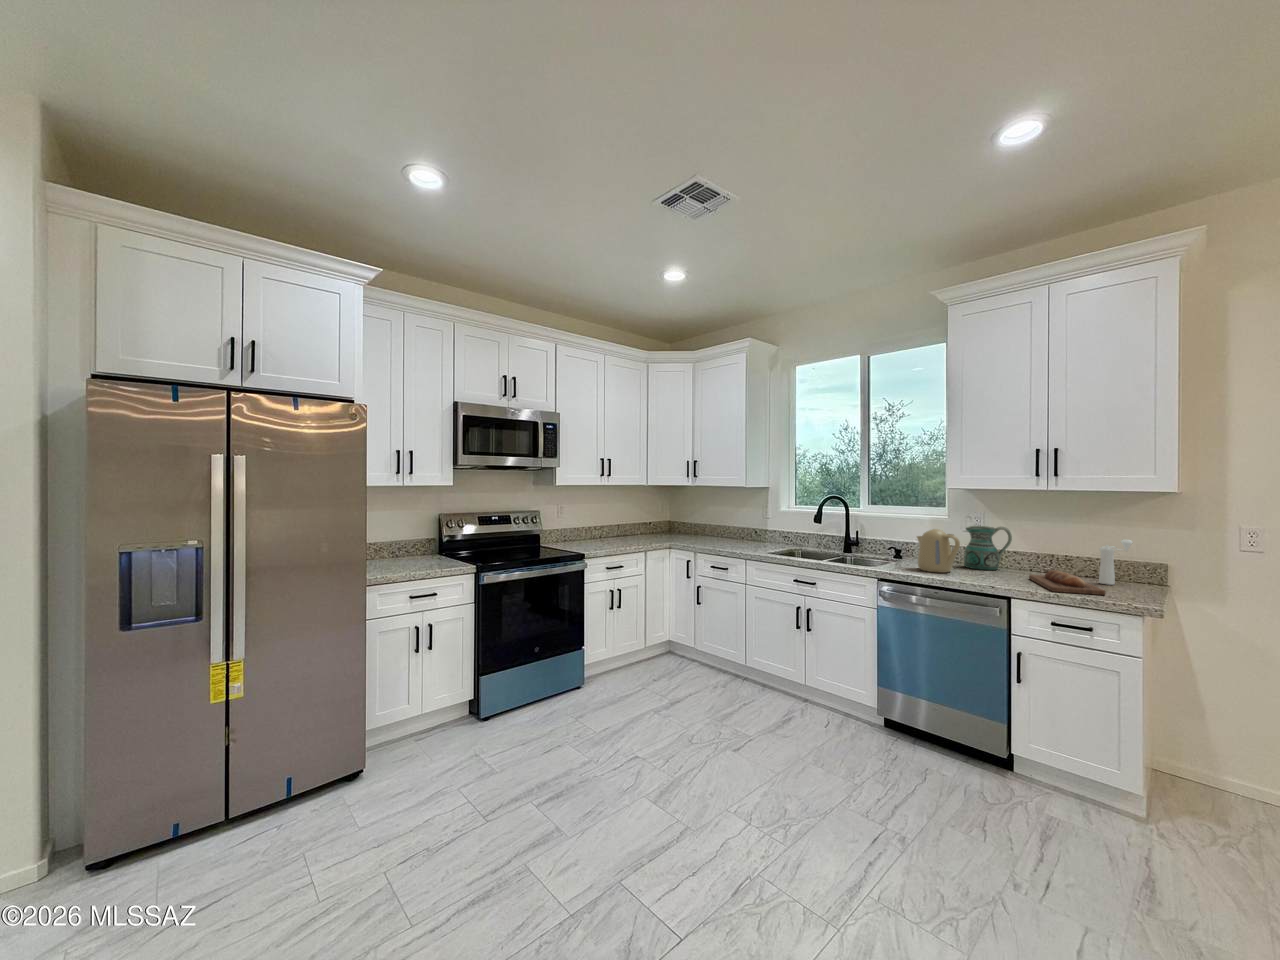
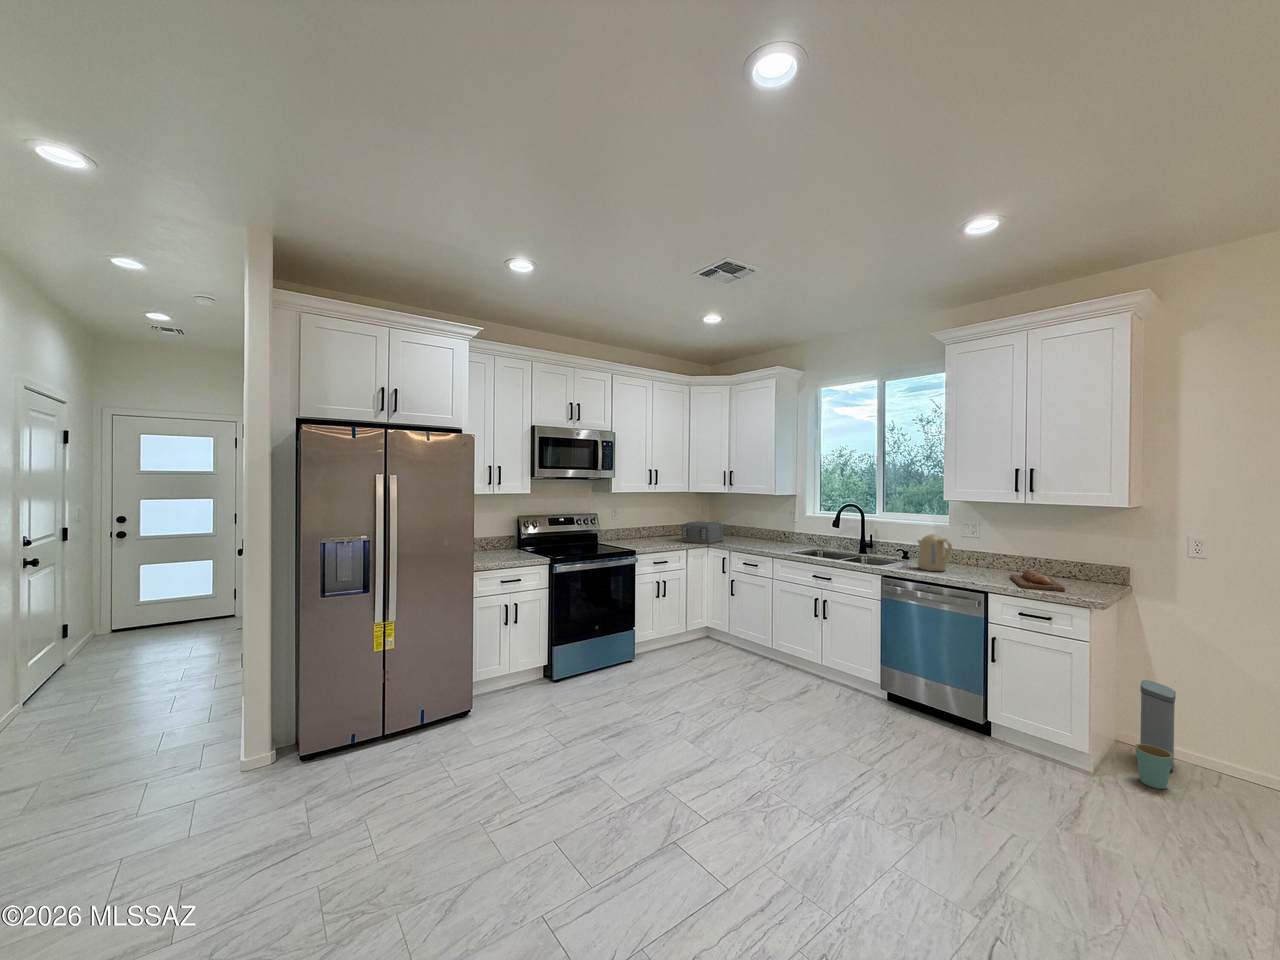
toaster: none [638,519,687,545] -> present [681,521,724,544]
ceramic pitcher: present [964,525,1012,570] -> none [961,532,1002,570]
pepper mill: present [1099,539,1132,585] -> none [1070,546,1100,584]
trash can: none [1188,698,1244,837] -> present [1135,680,1175,789]

